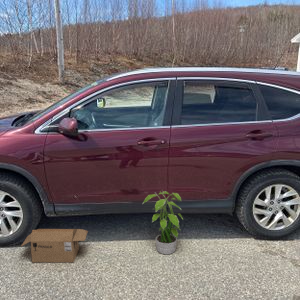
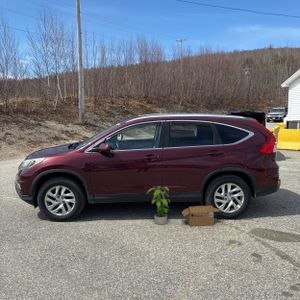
cardboard box: present [21,229,88,263] -> present [182,206,219,226]

